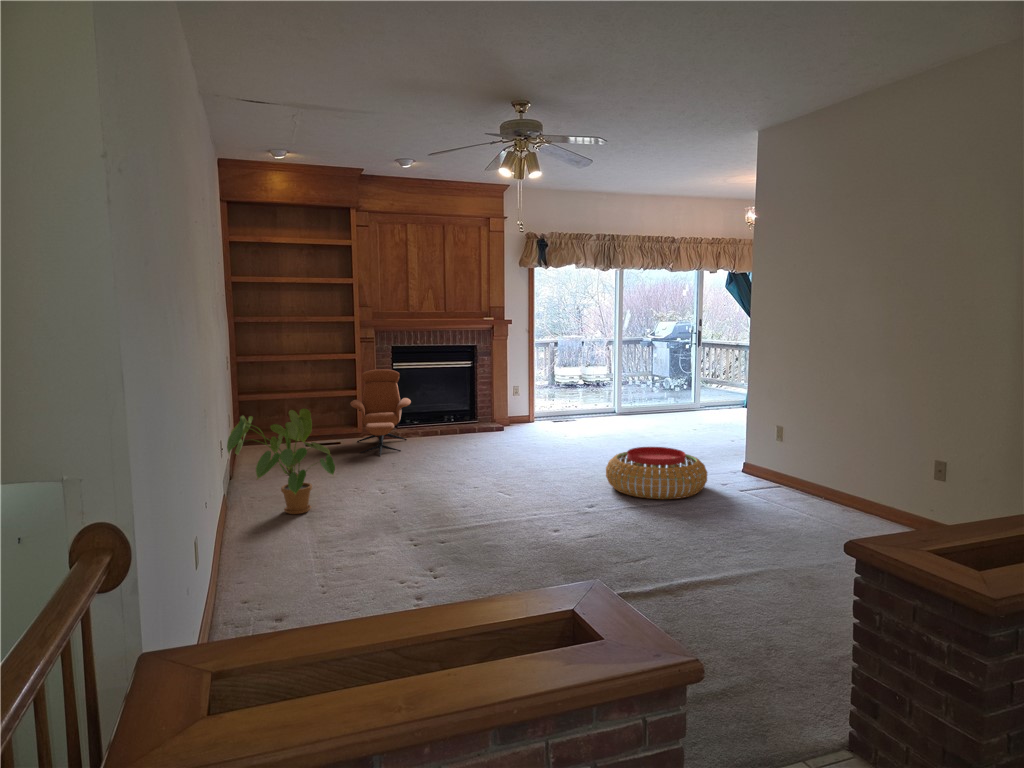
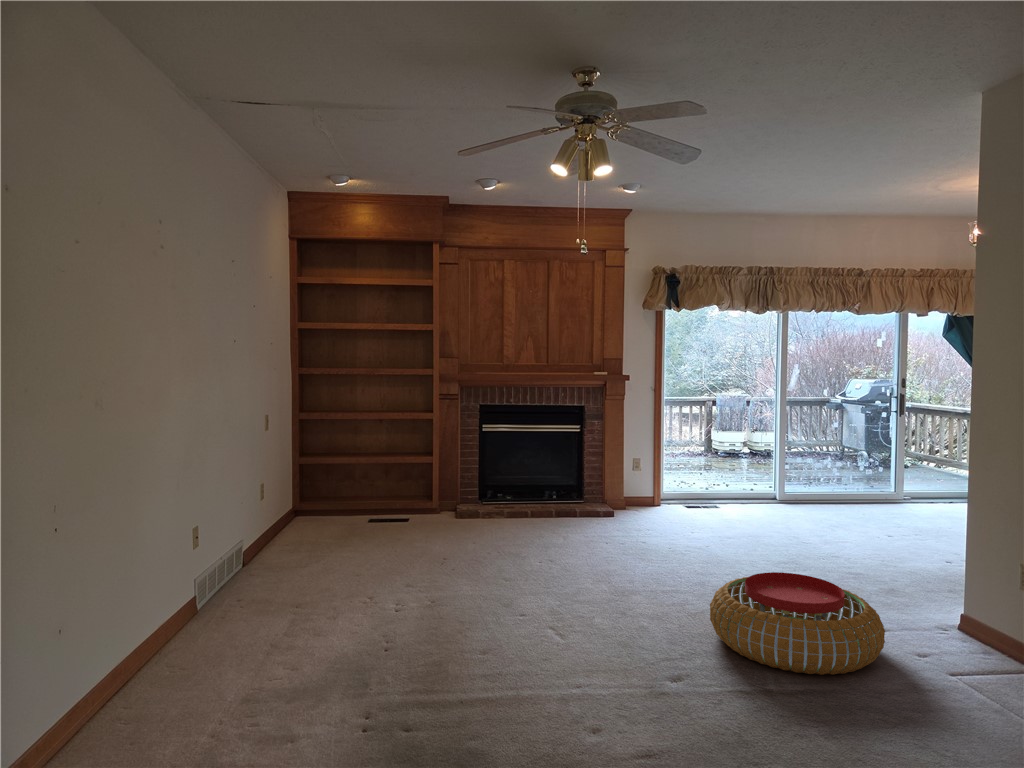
lounge chair: present [350,369,411,456] -> none [419,432,493,542]
house plant: present [227,409,335,514] -> none [170,485,311,628]

